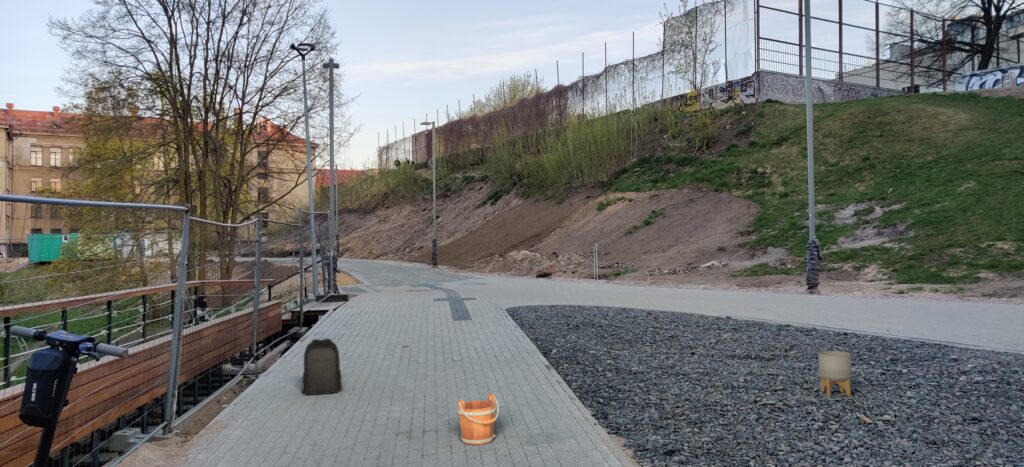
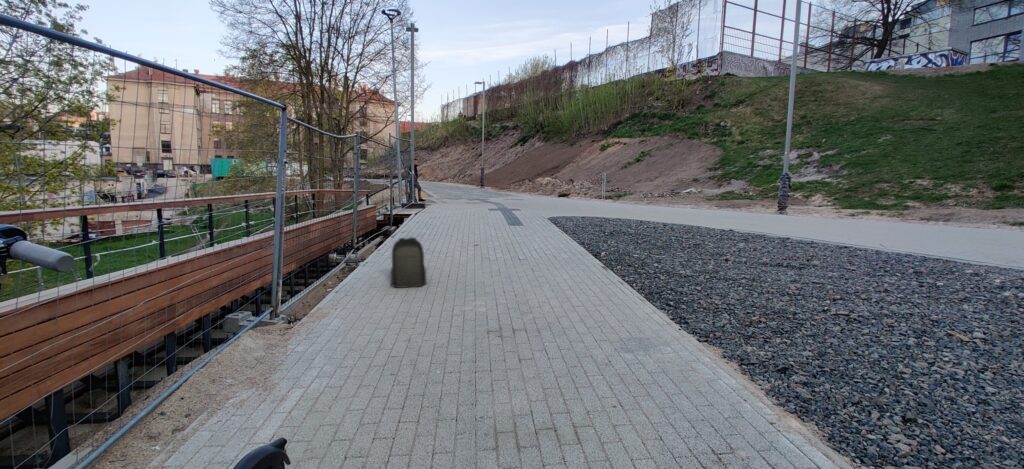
planter: present [818,351,852,396] -> none [893,264,938,310]
bucket: present [457,393,499,445] -> none [553,302,599,358]

